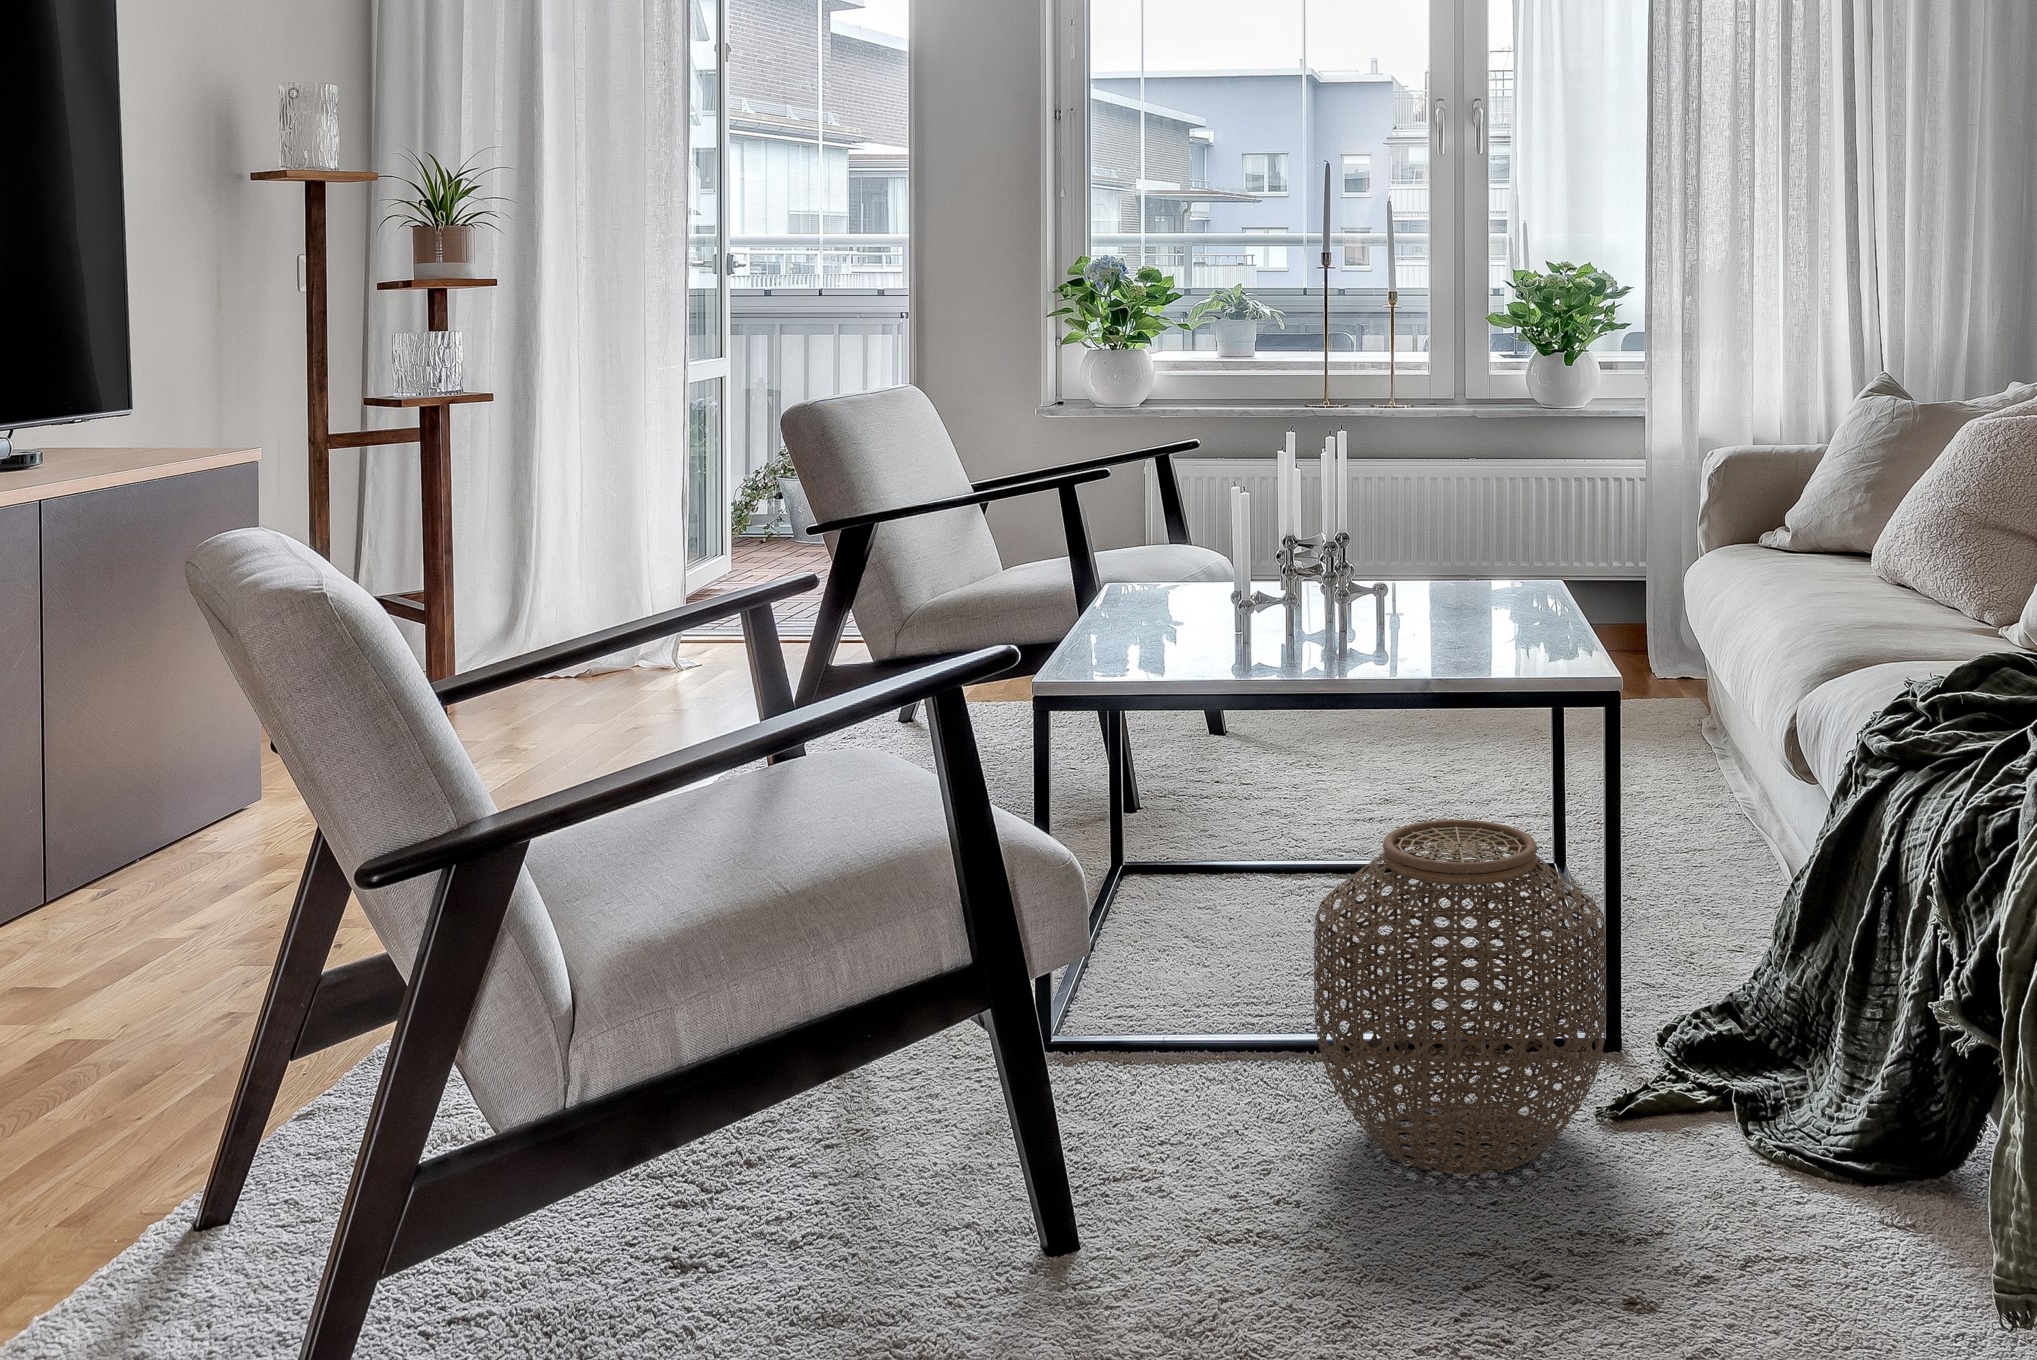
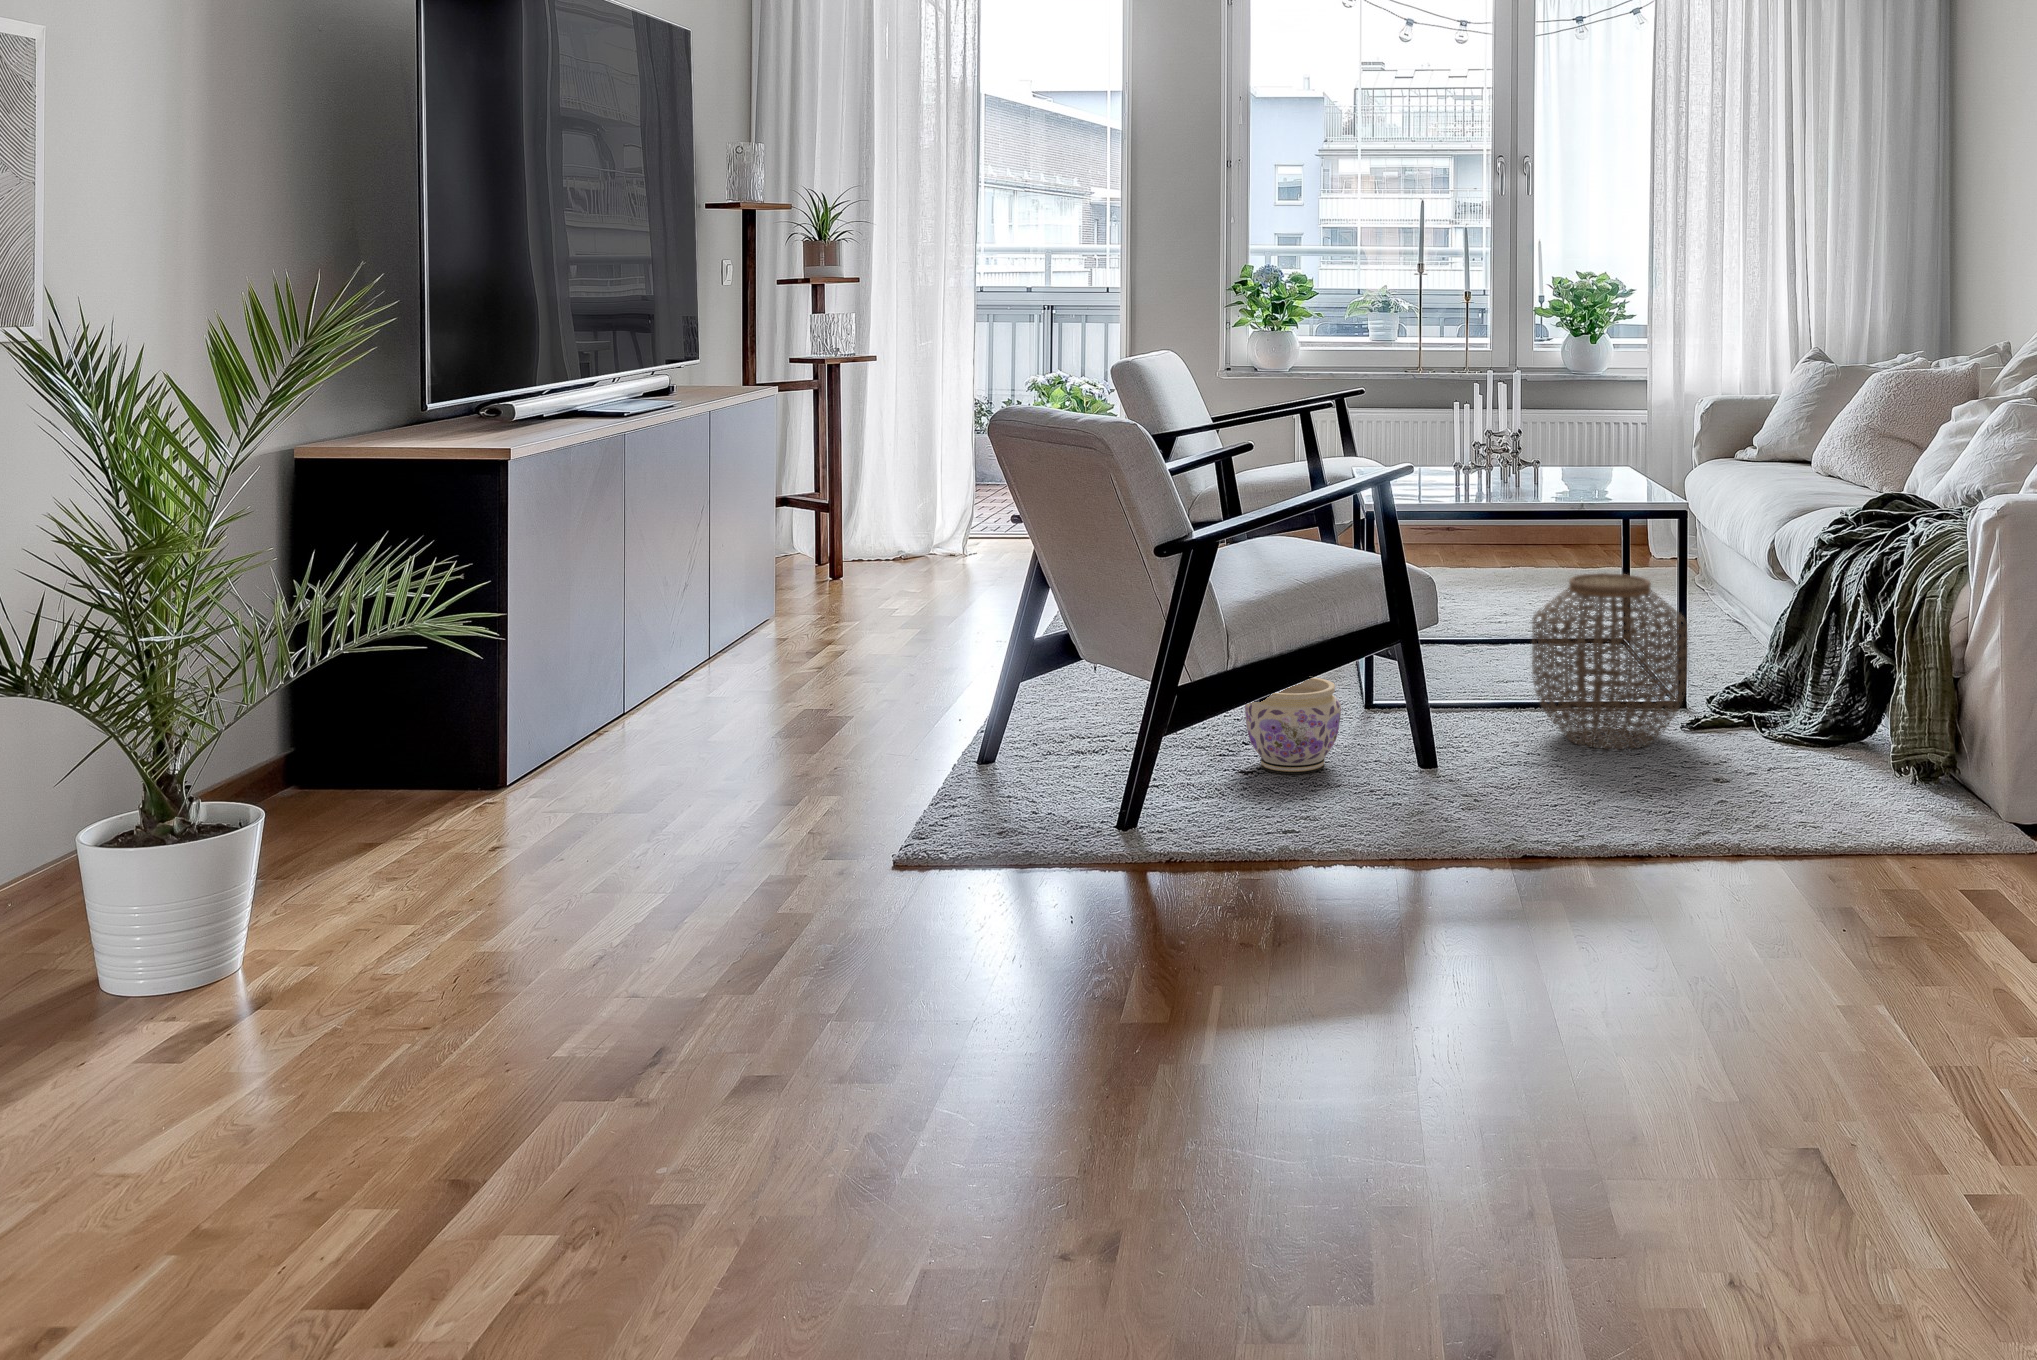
planter: none [720,1037,914,1256] -> present [1245,677,1341,774]

